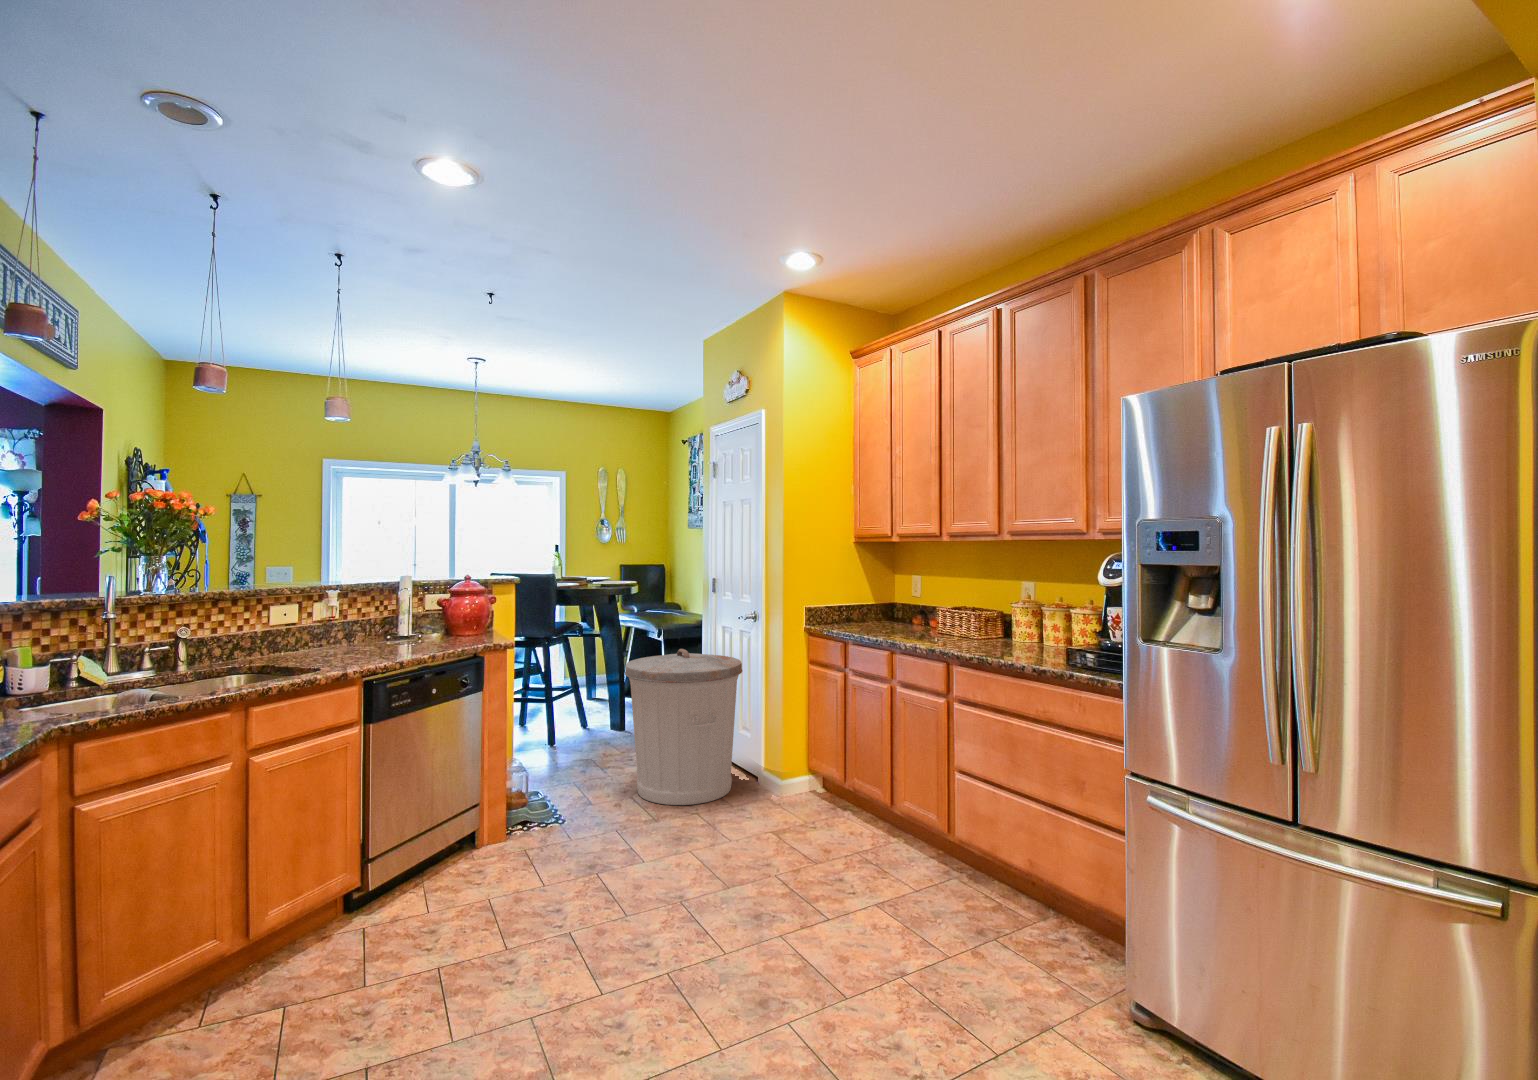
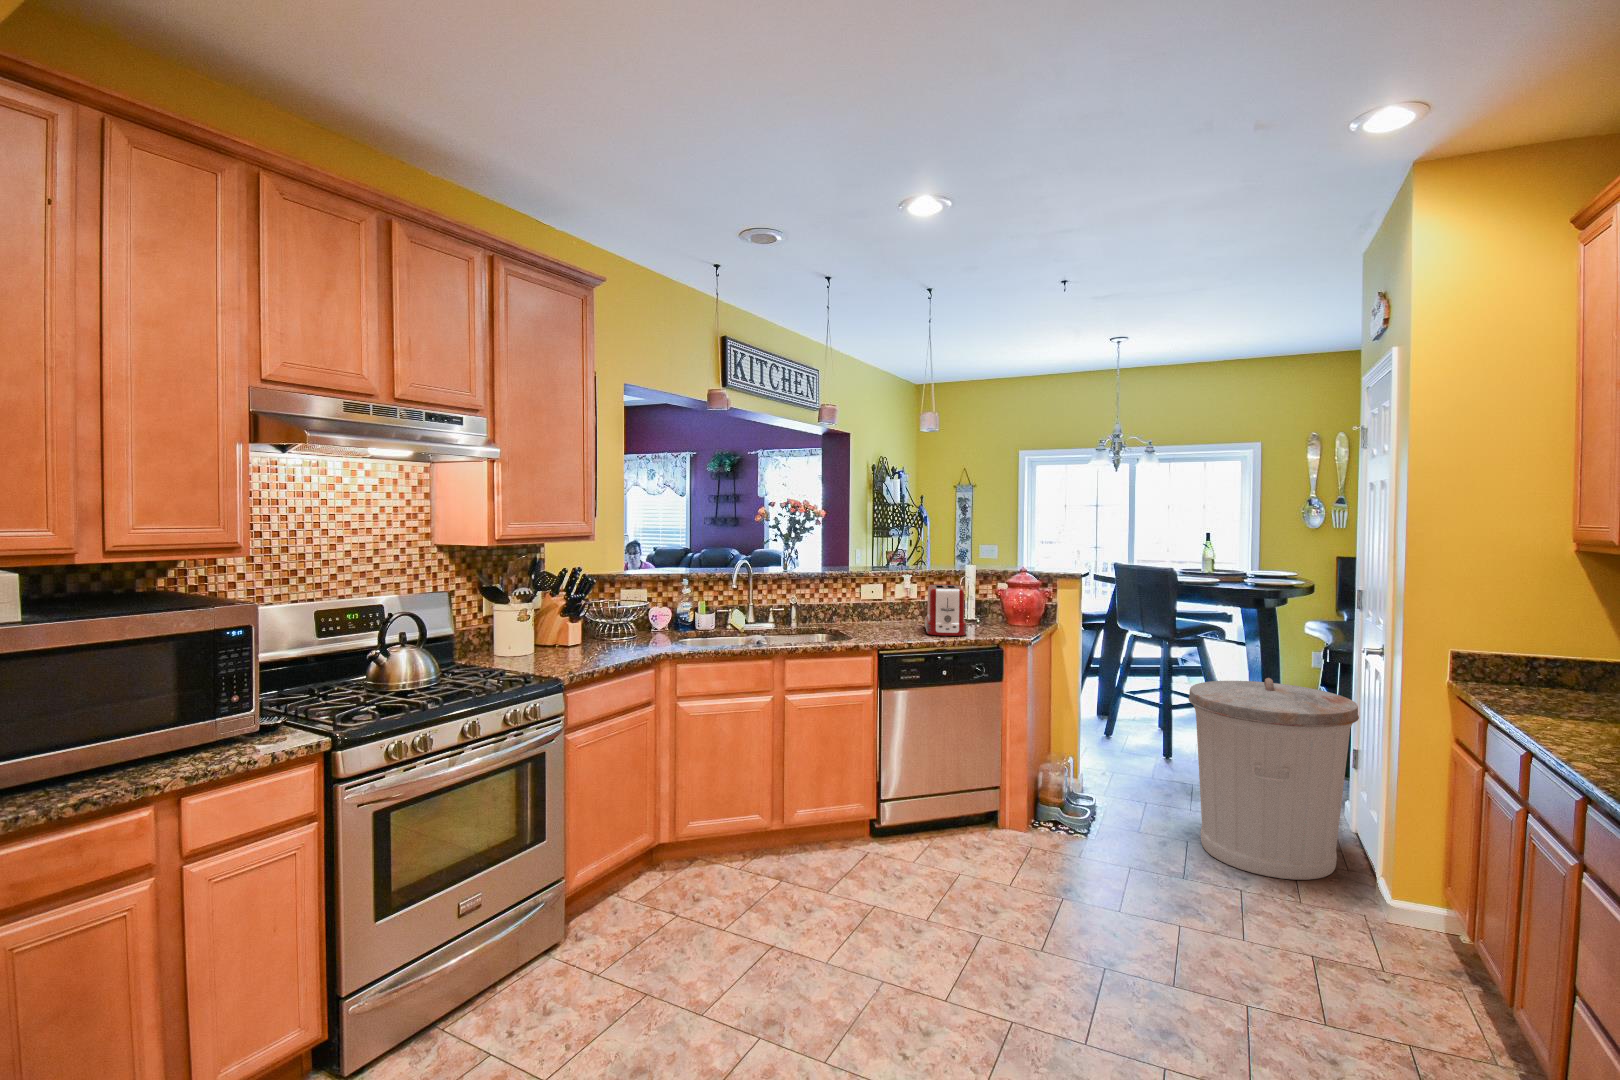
toaster: none [372,596,440,652] -> present [925,584,967,636]

